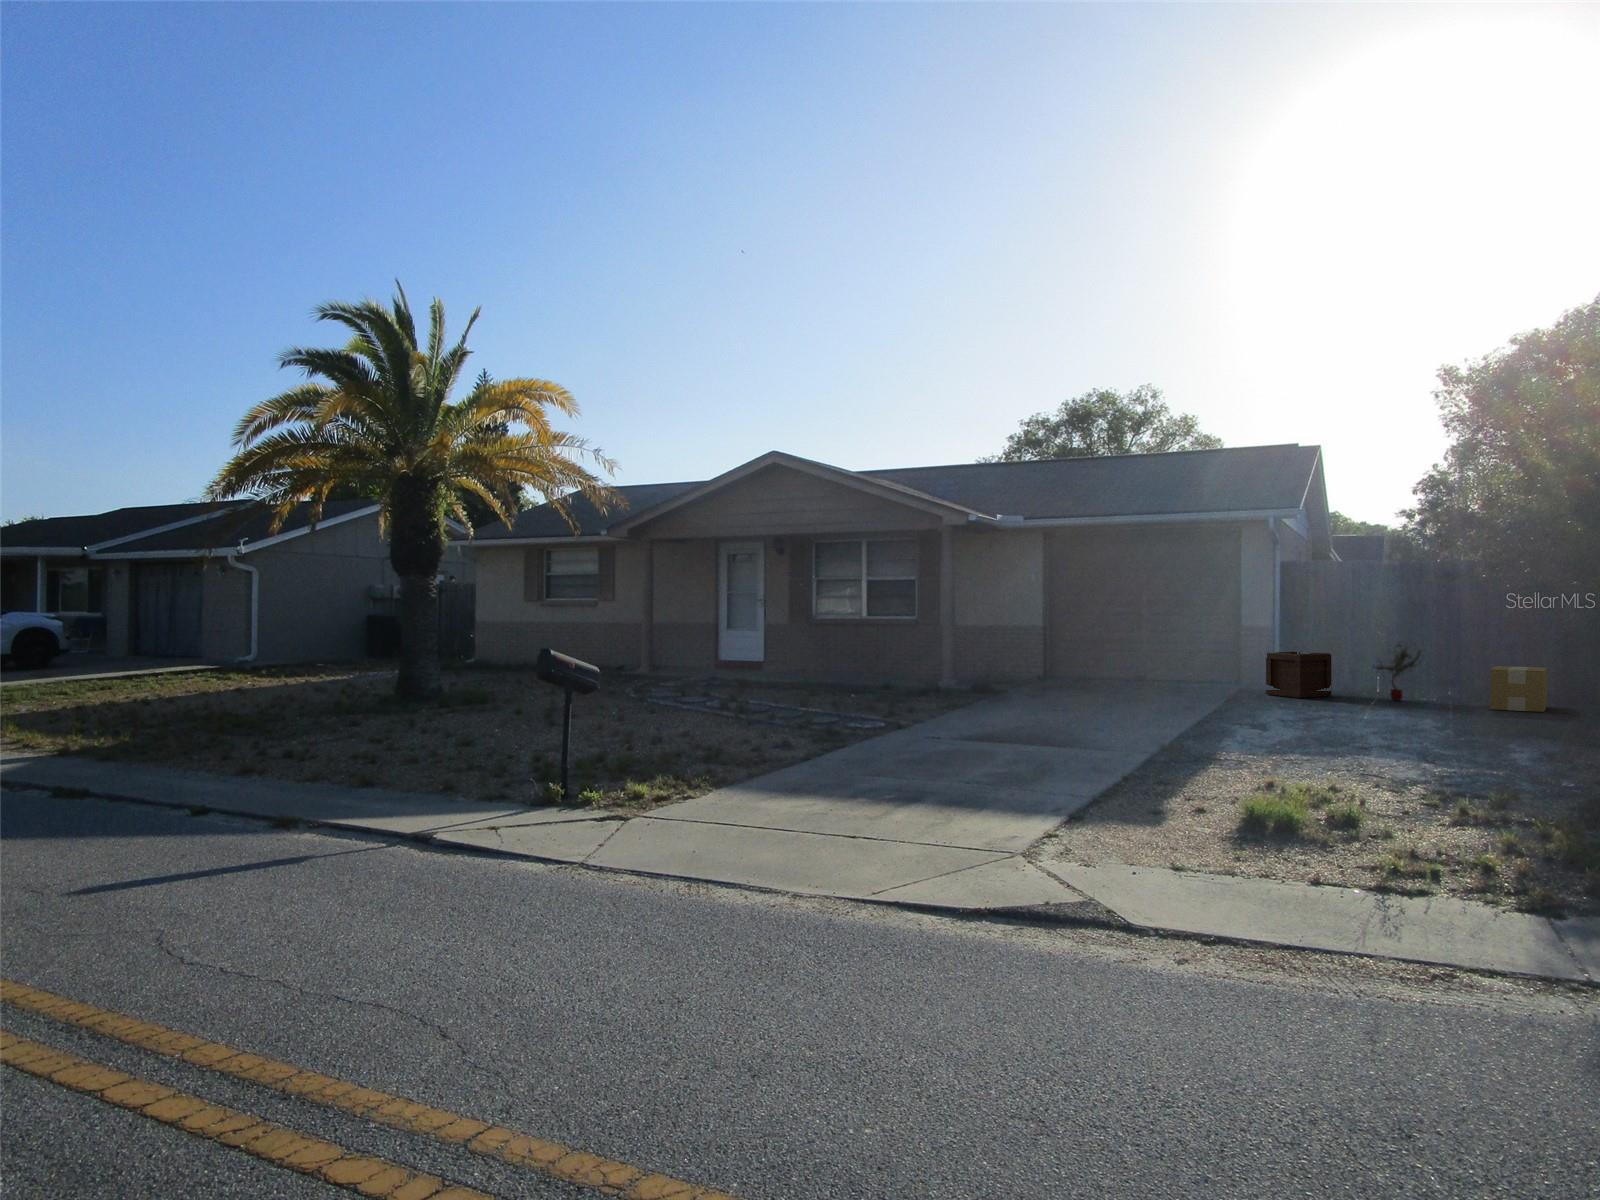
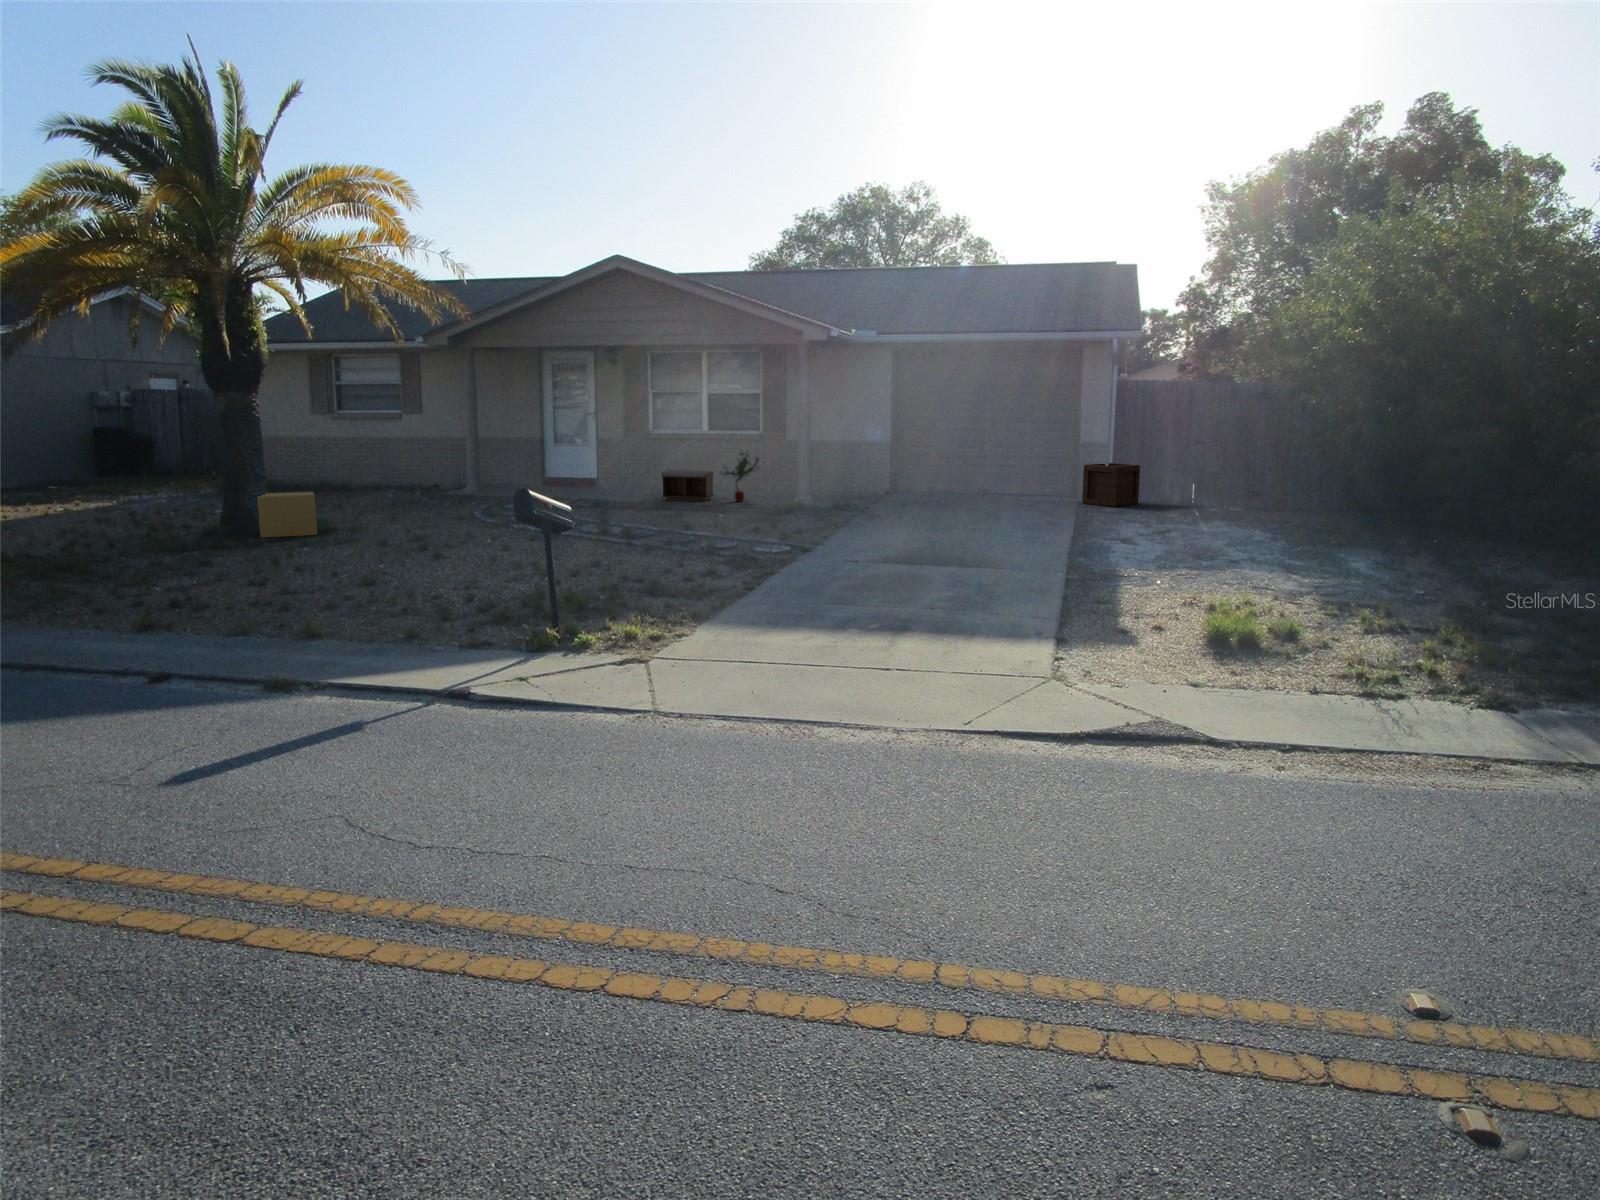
potted tree: present [1372,642,1421,701] -> present [720,451,759,502]
bench: none [829,656,880,687] -> present [662,470,714,501]
cardboard box: present [1490,666,1547,712] -> present [257,492,317,537]

